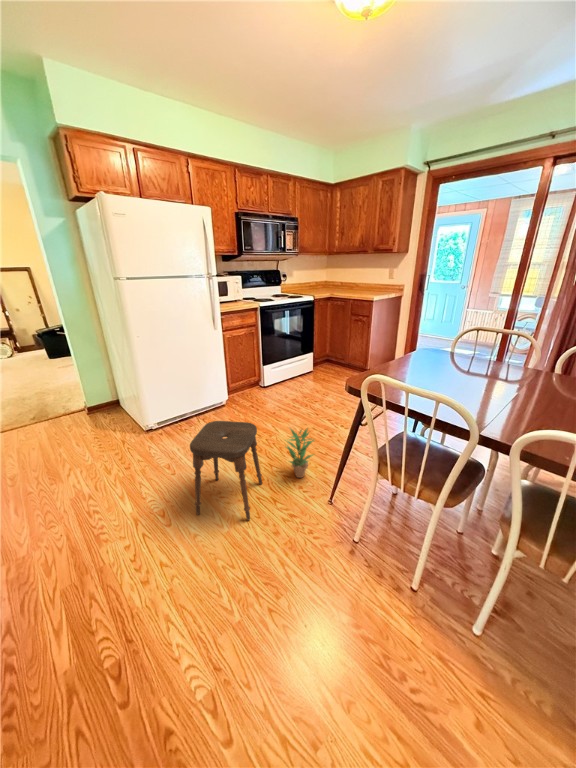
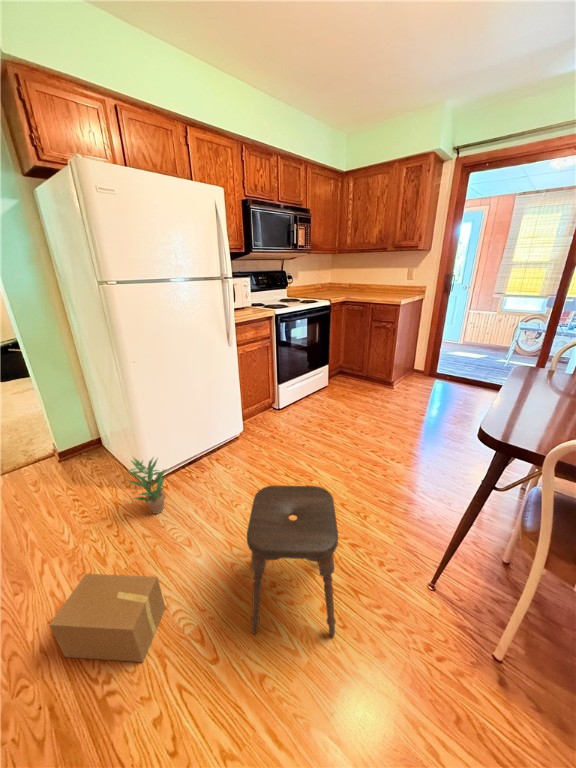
potted plant: present [287,429,313,478] -> present [127,458,166,514]
cardboard box: none [69,469,144,522] -> present [49,574,165,662]

